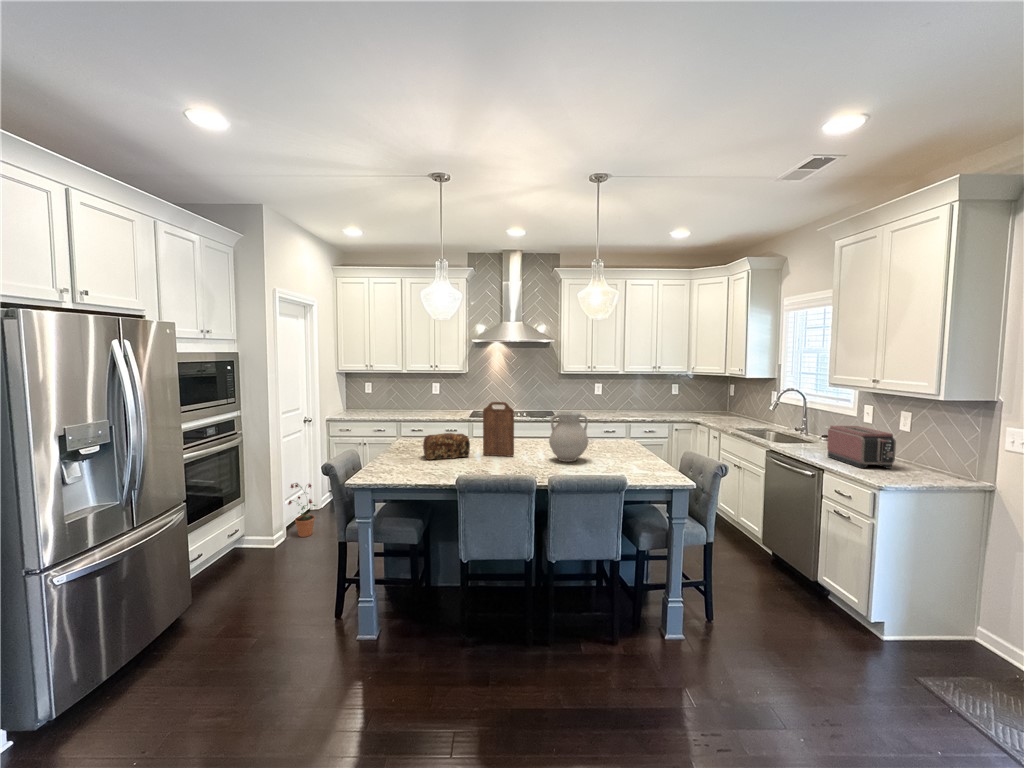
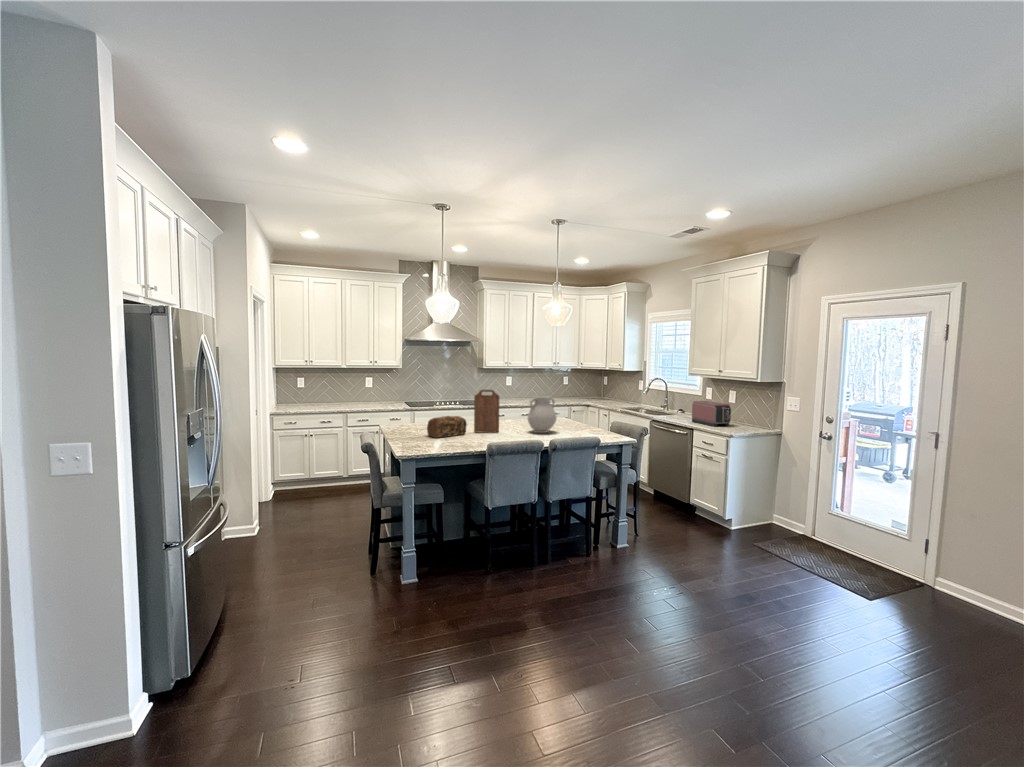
potted plant: present [288,483,316,537] -> none [259,474,288,526]

